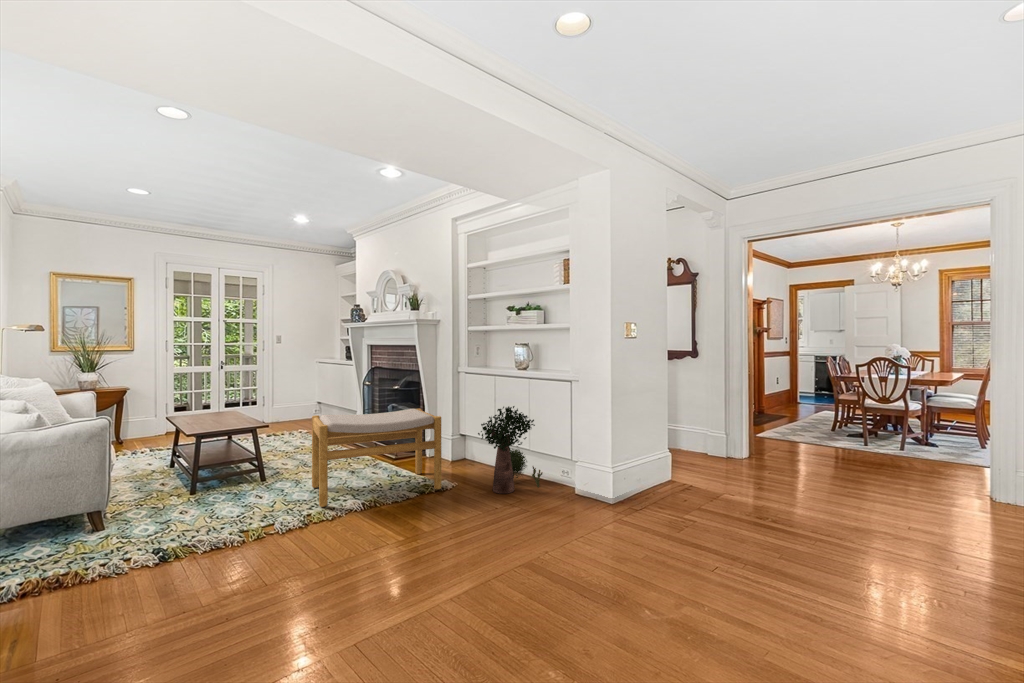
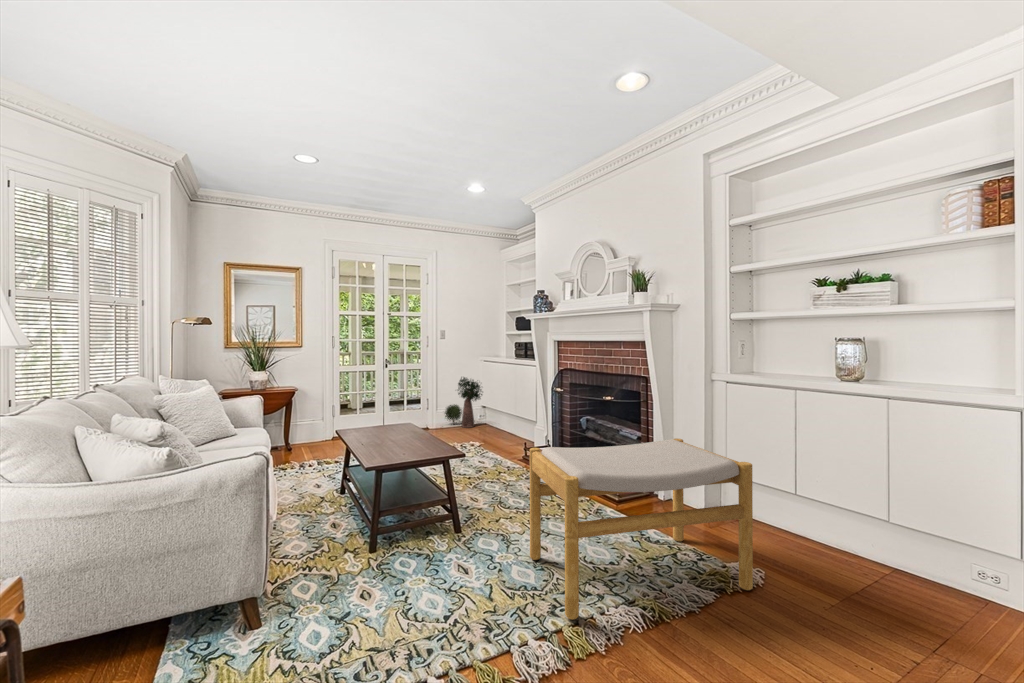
potted plant: present [478,406,542,493] -> present [445,377,482,428]

